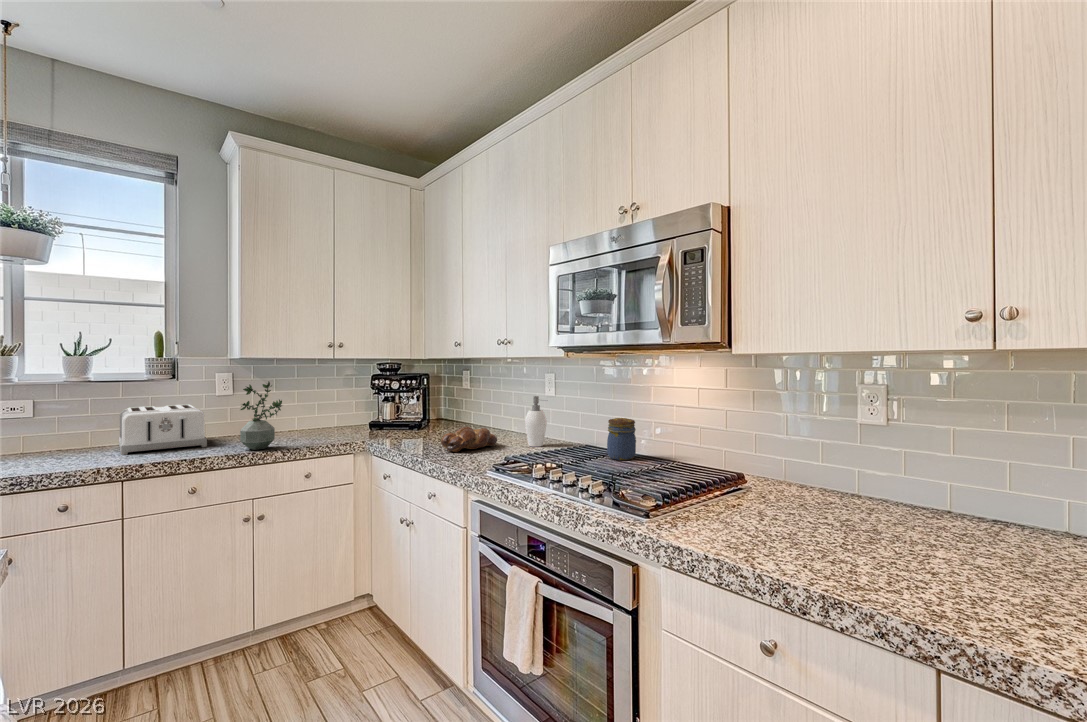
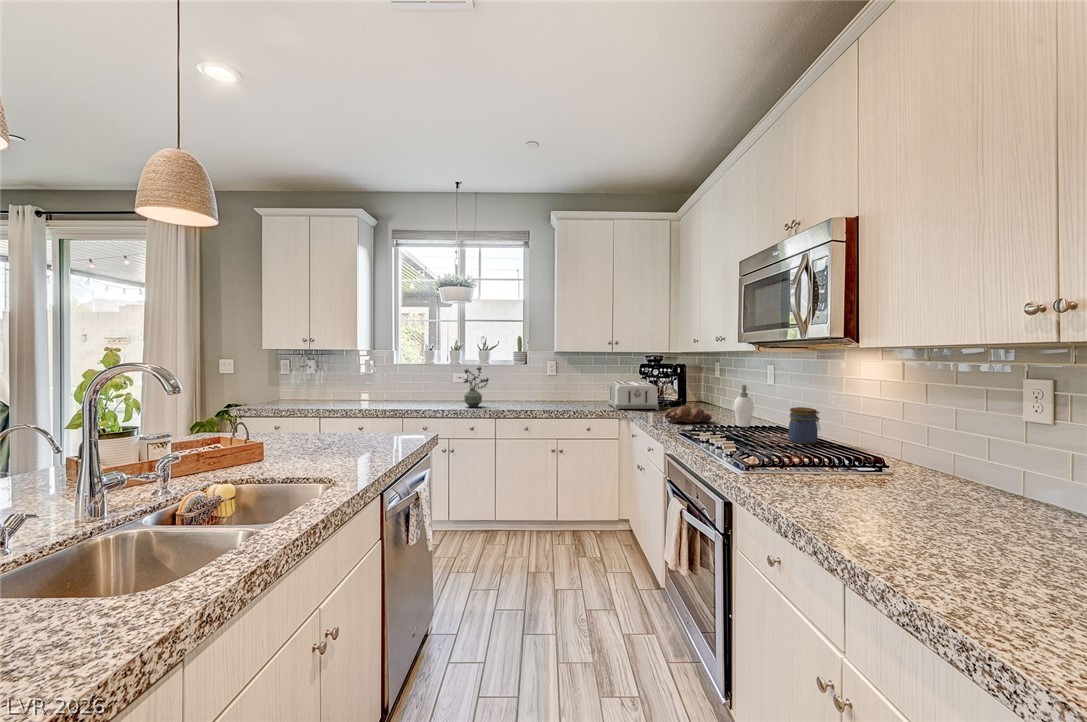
potted plant: present [240,381,282,450] -> present [464,367,489,407]
toaster: present [119,404,207,455] -> present [608,382,659,410]

